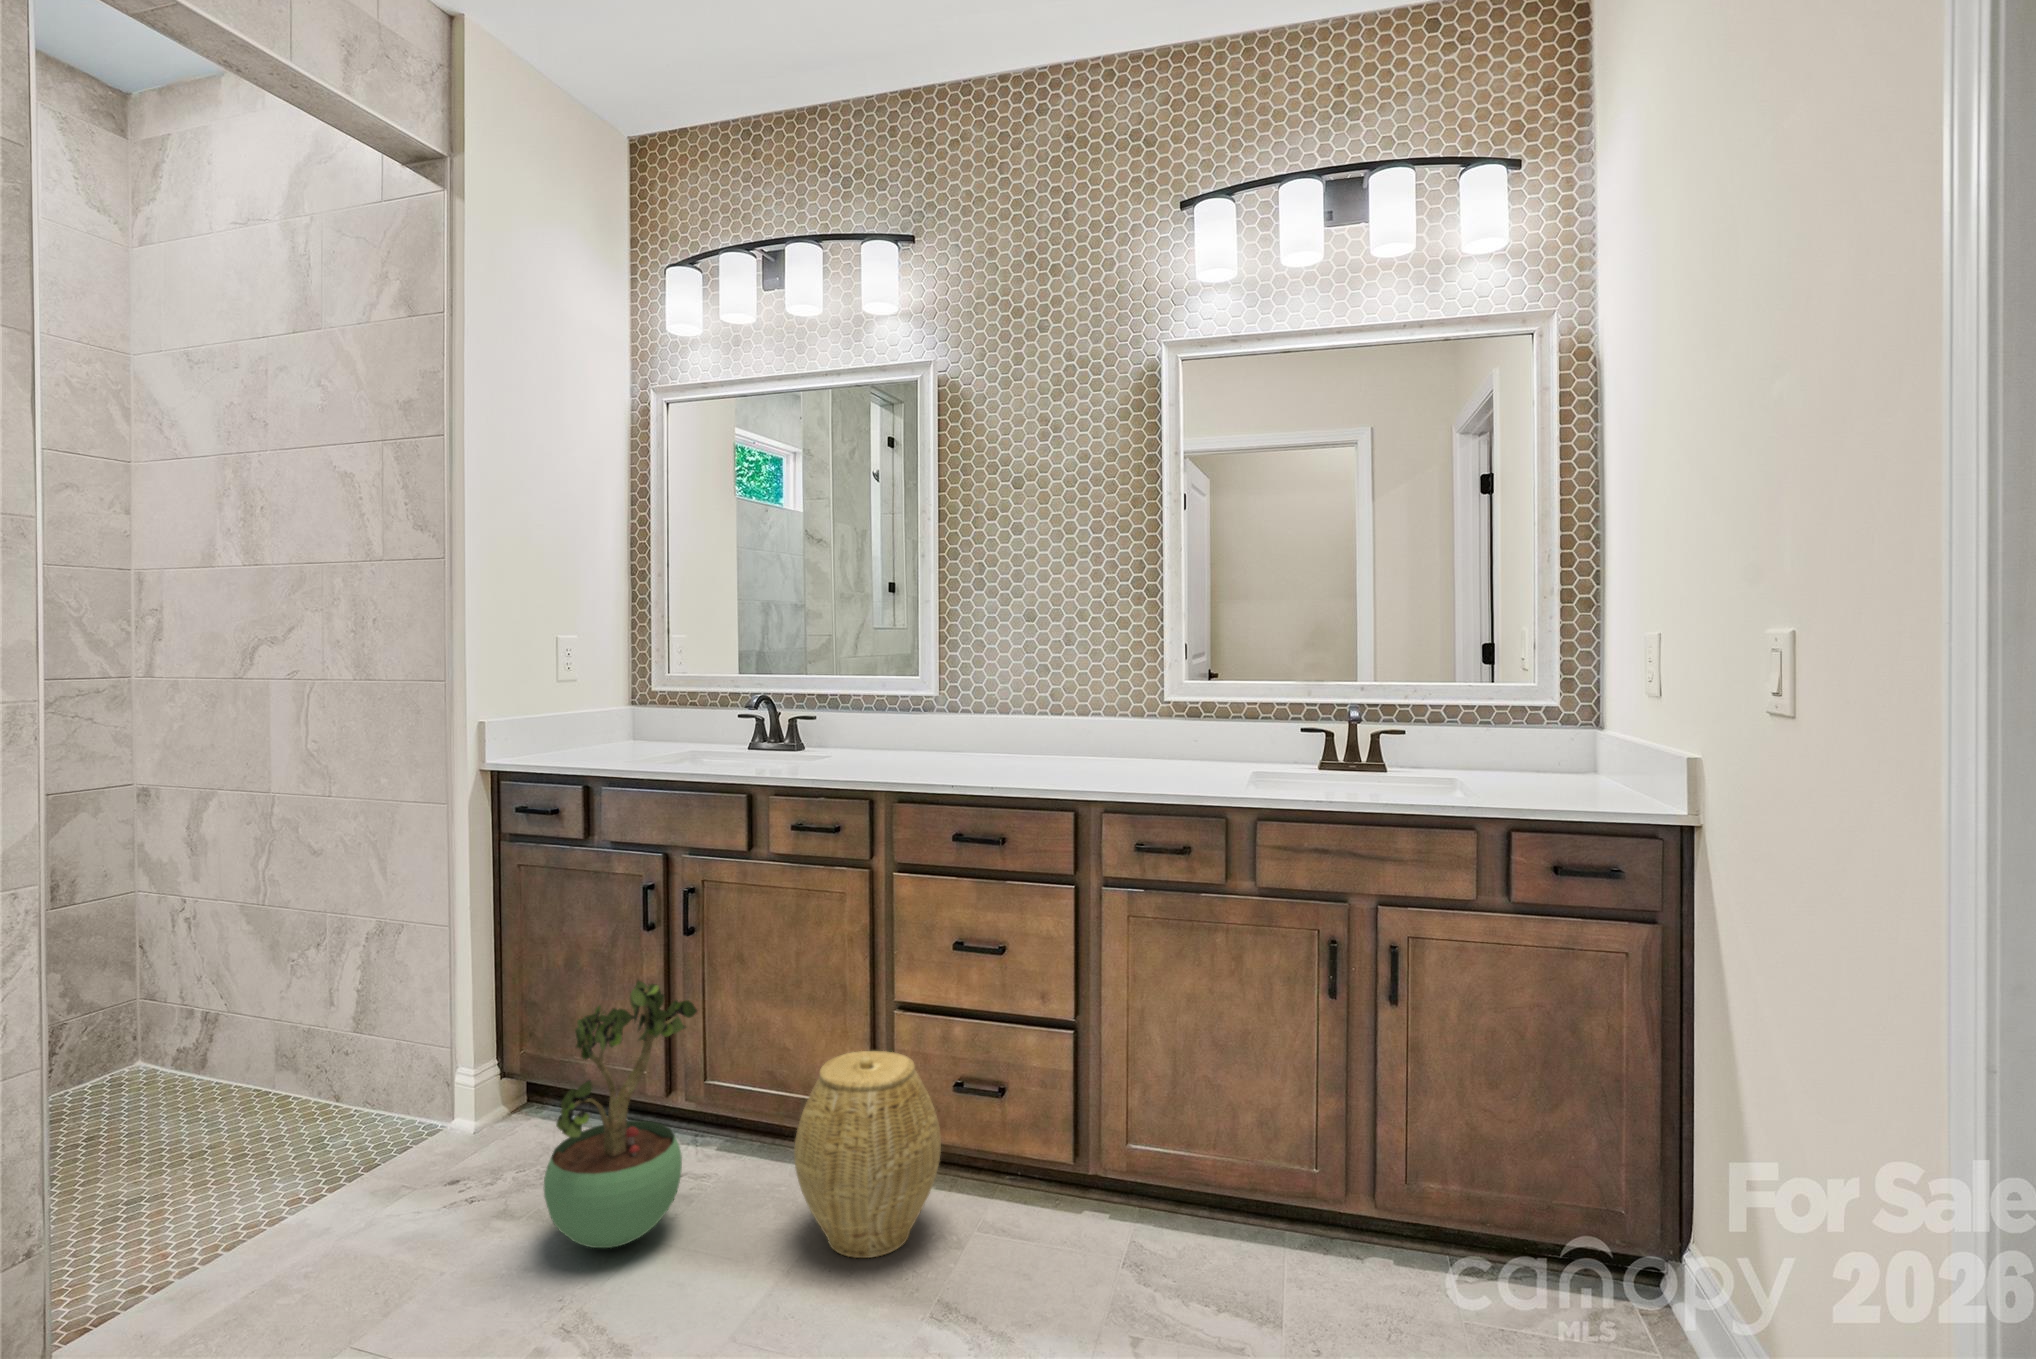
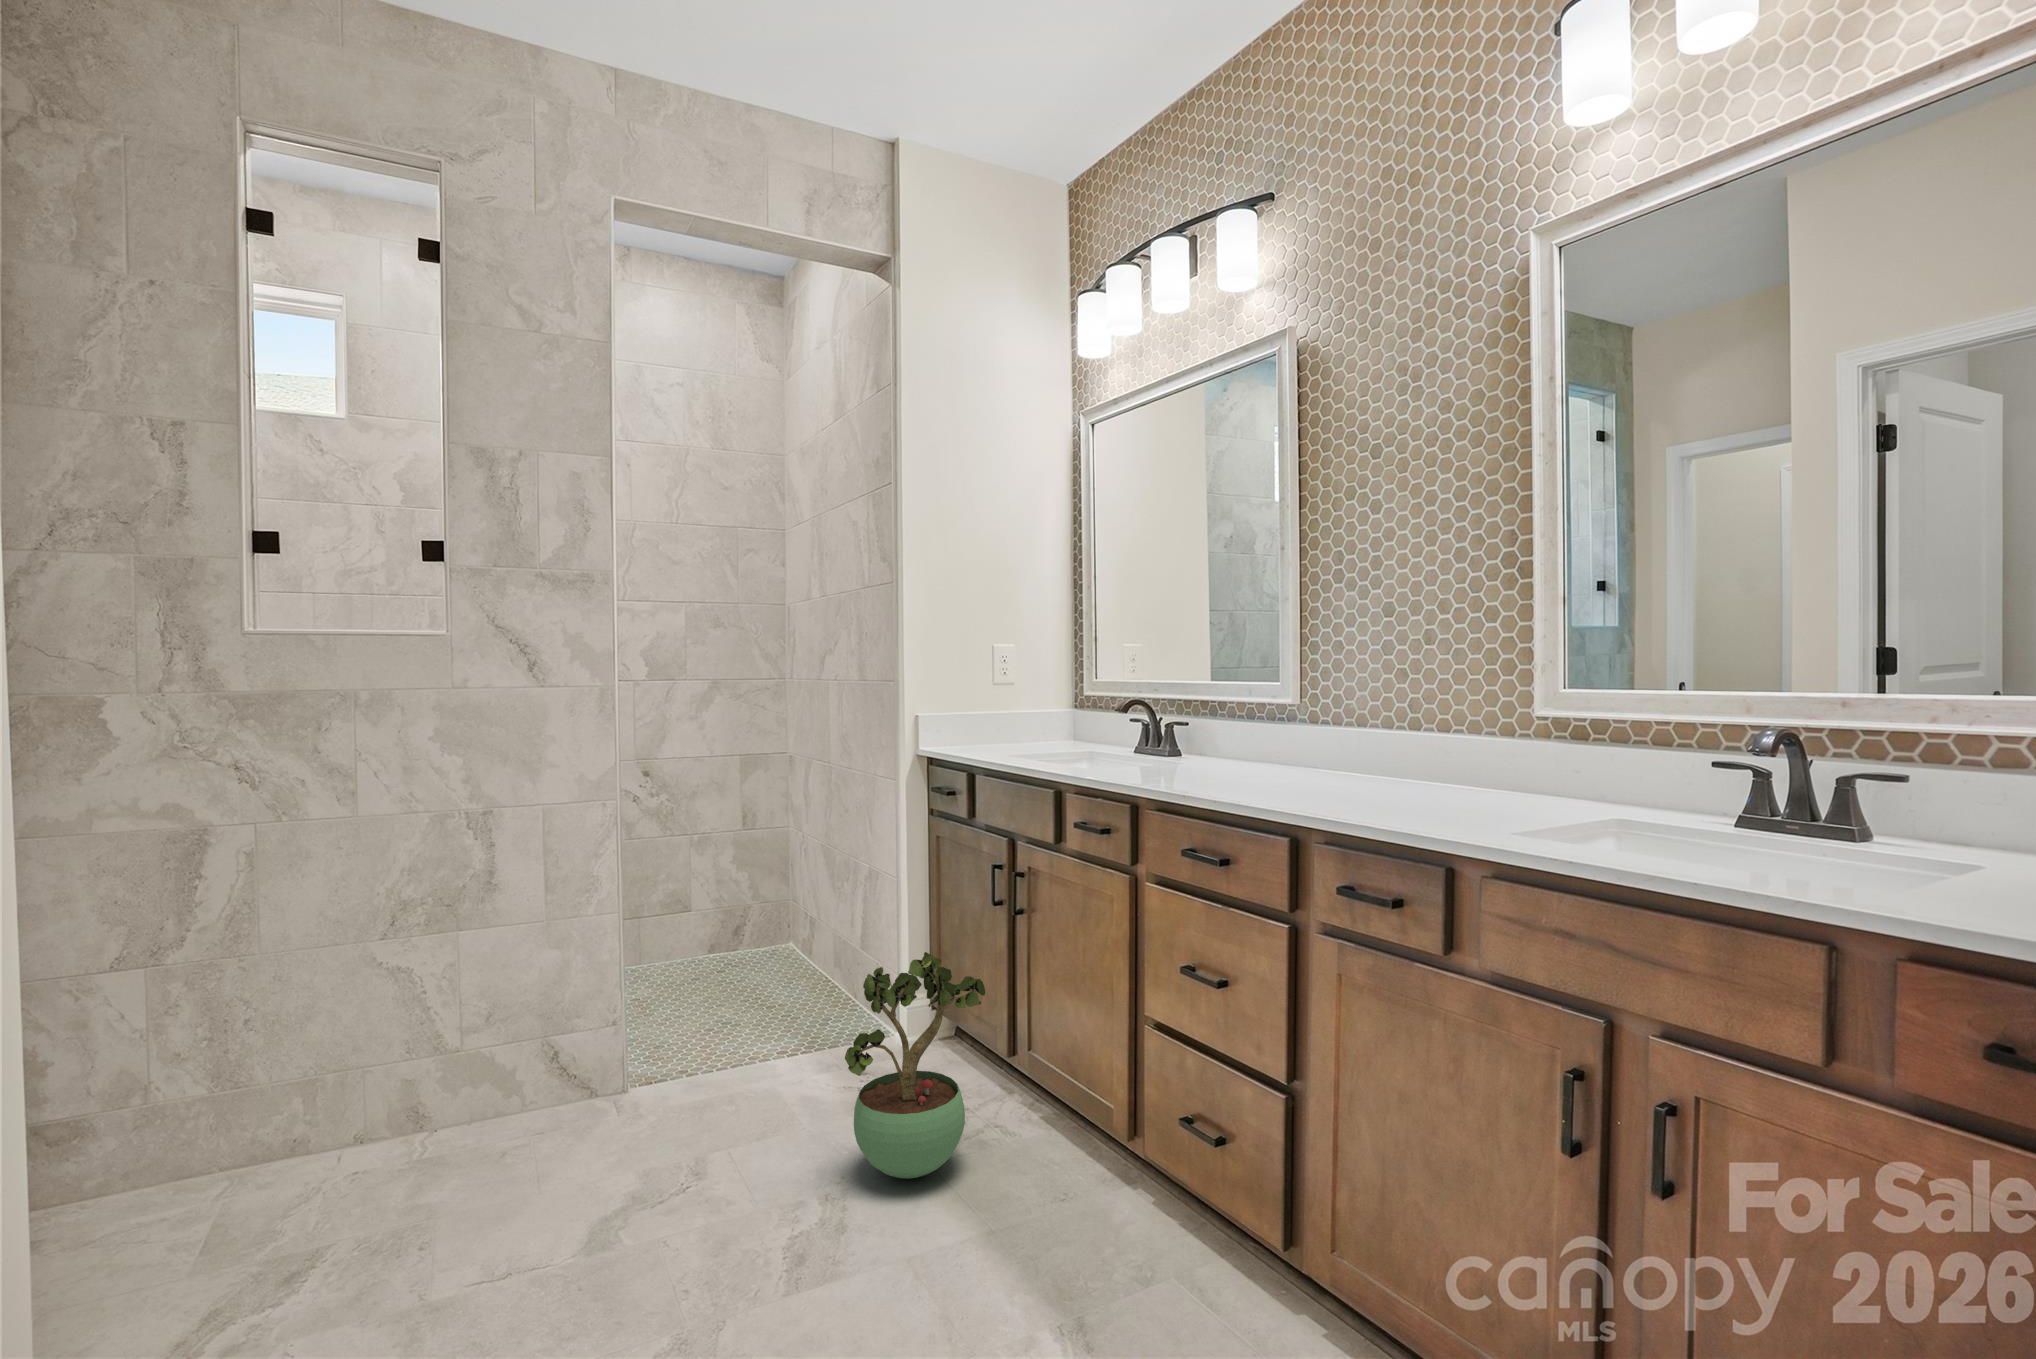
woven basket: present [794,1051,941,1258] -> none [1012,1065,1159,1278]

